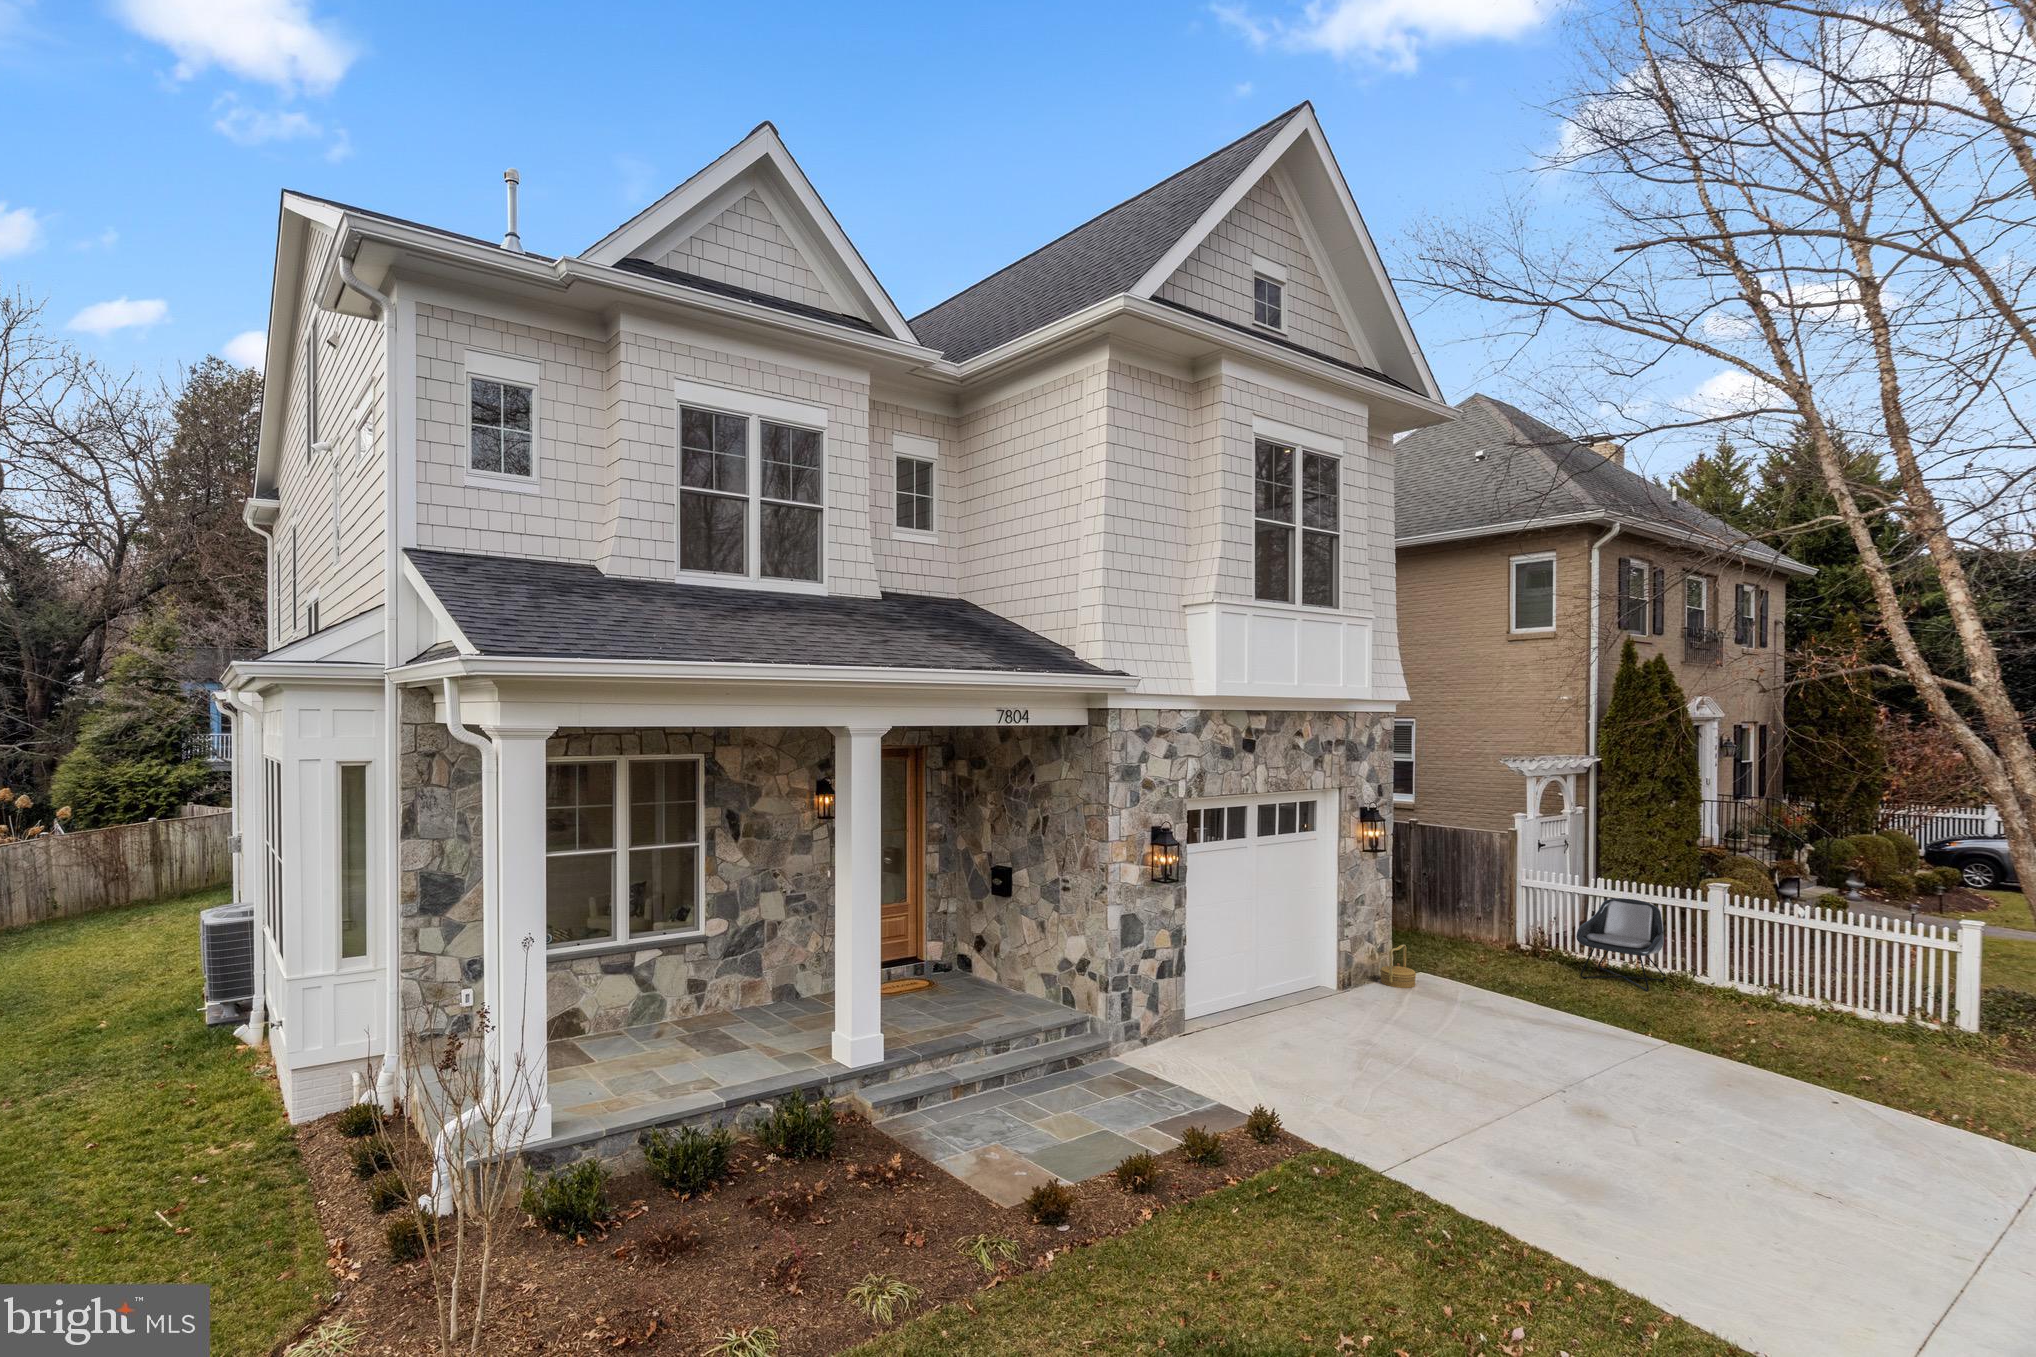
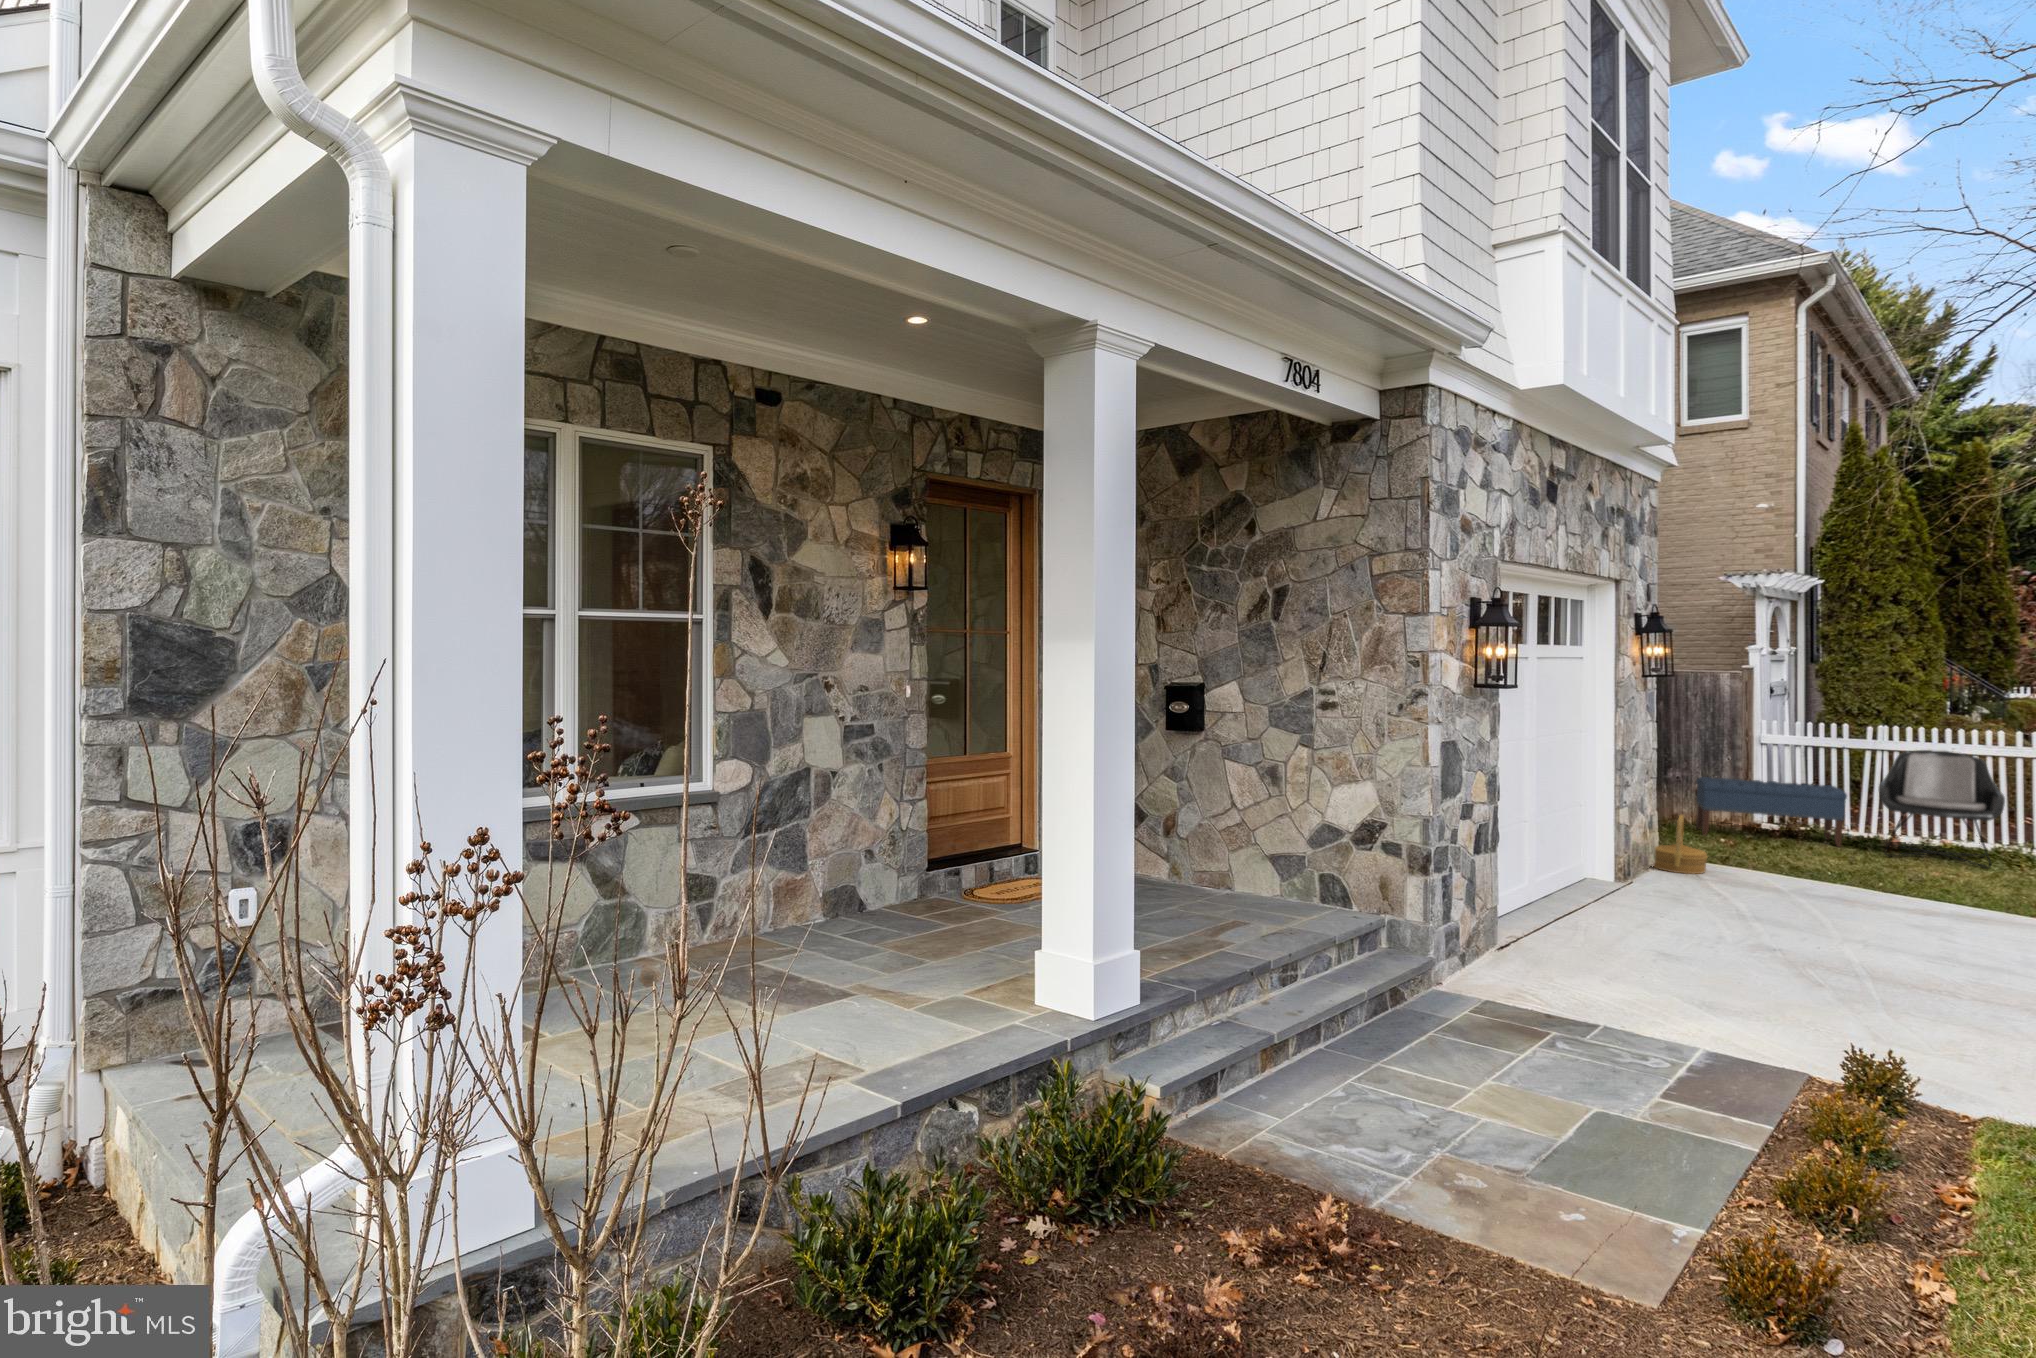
bench: none [1465,911,1566,969] -> present [1696,777,1847,847]

